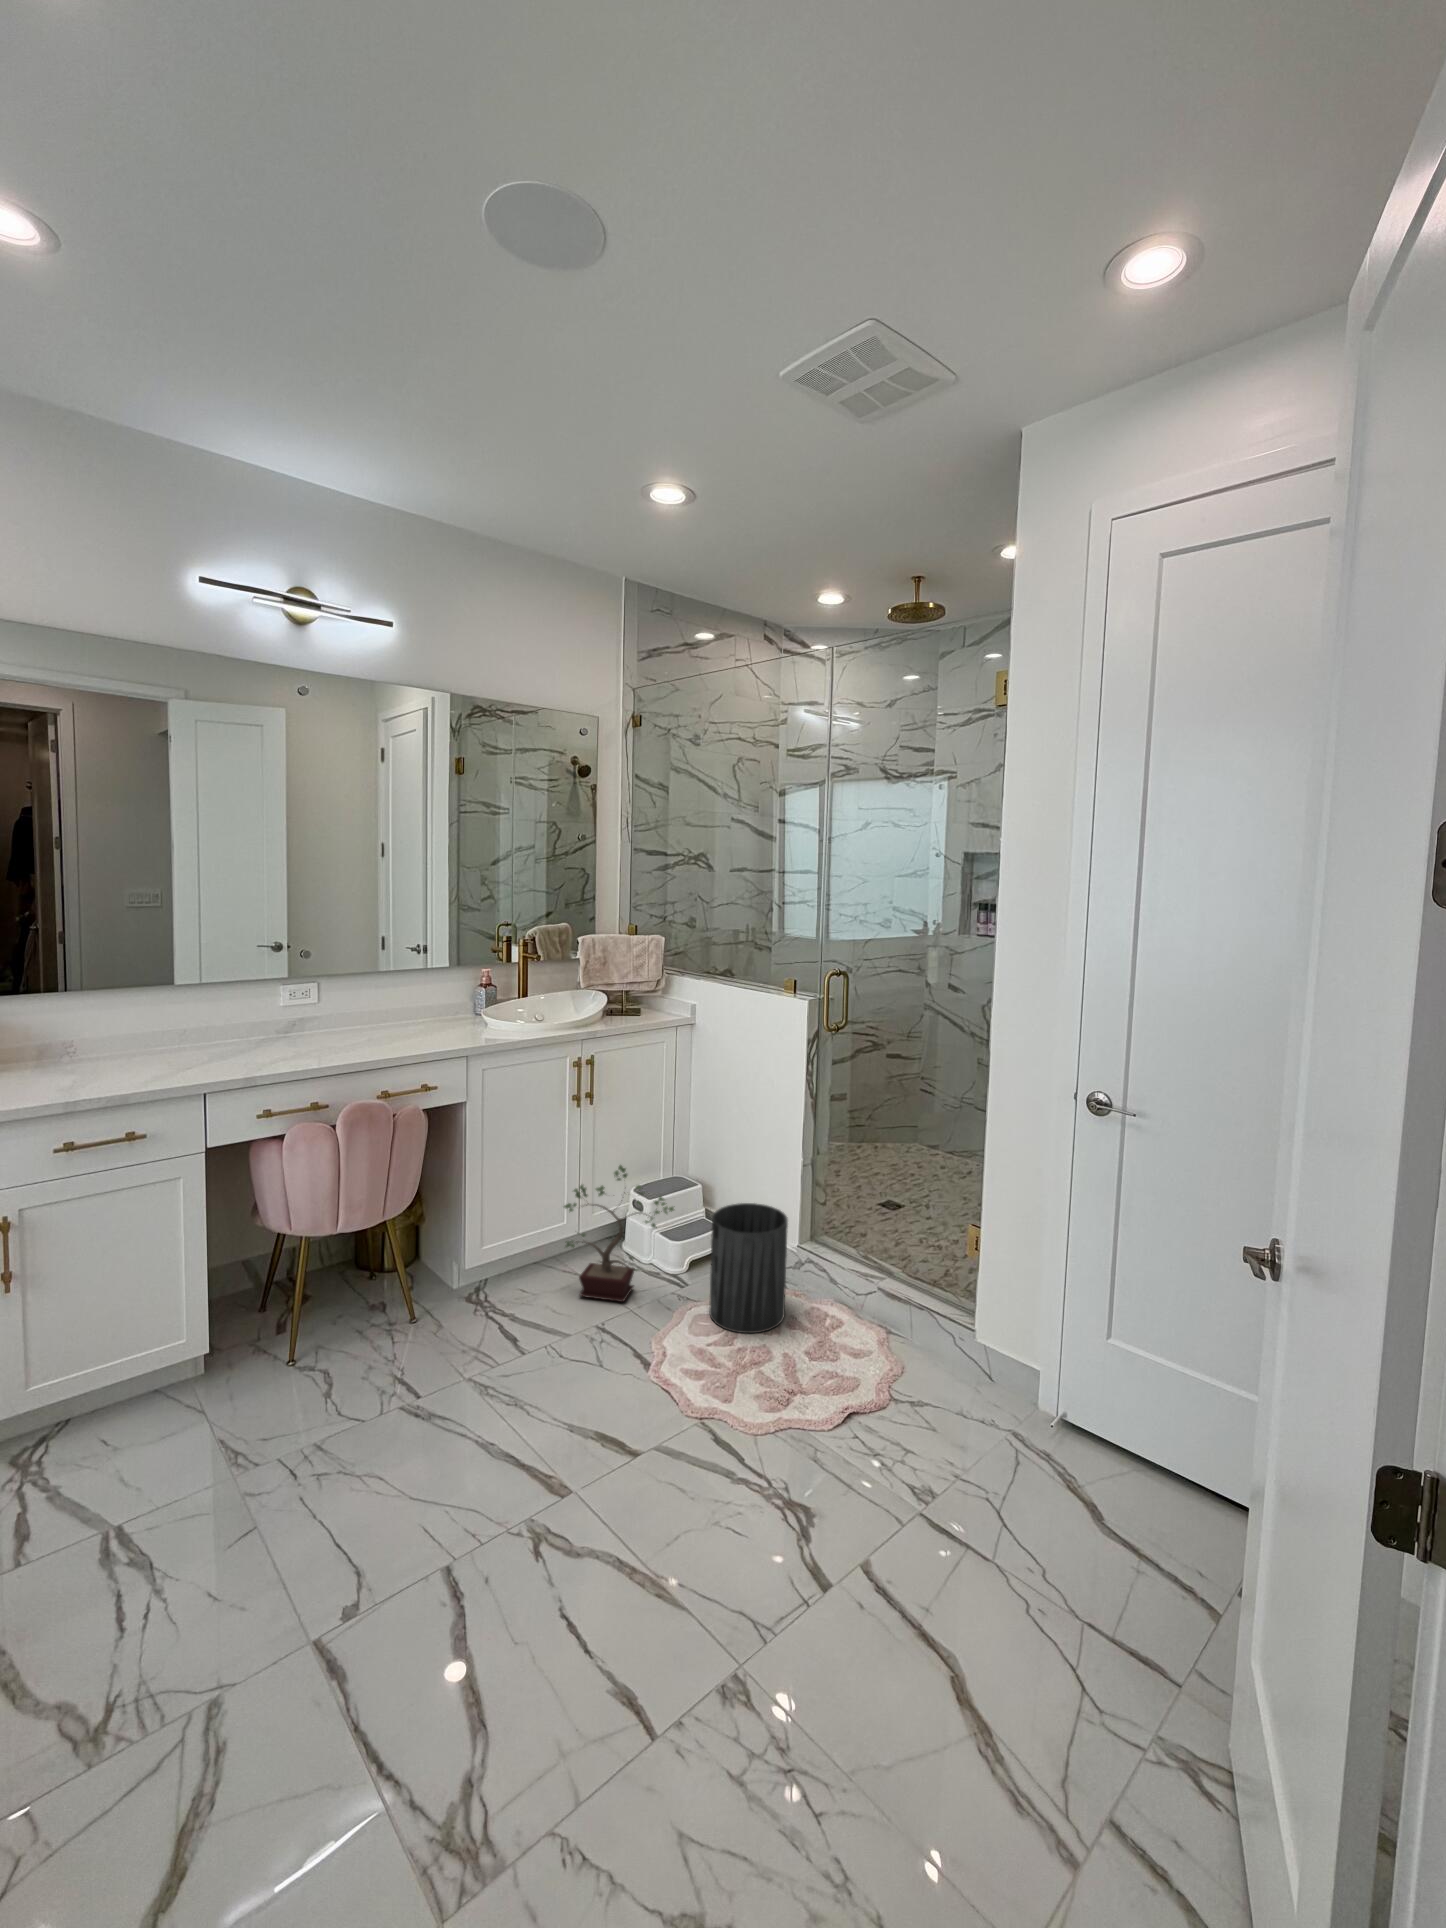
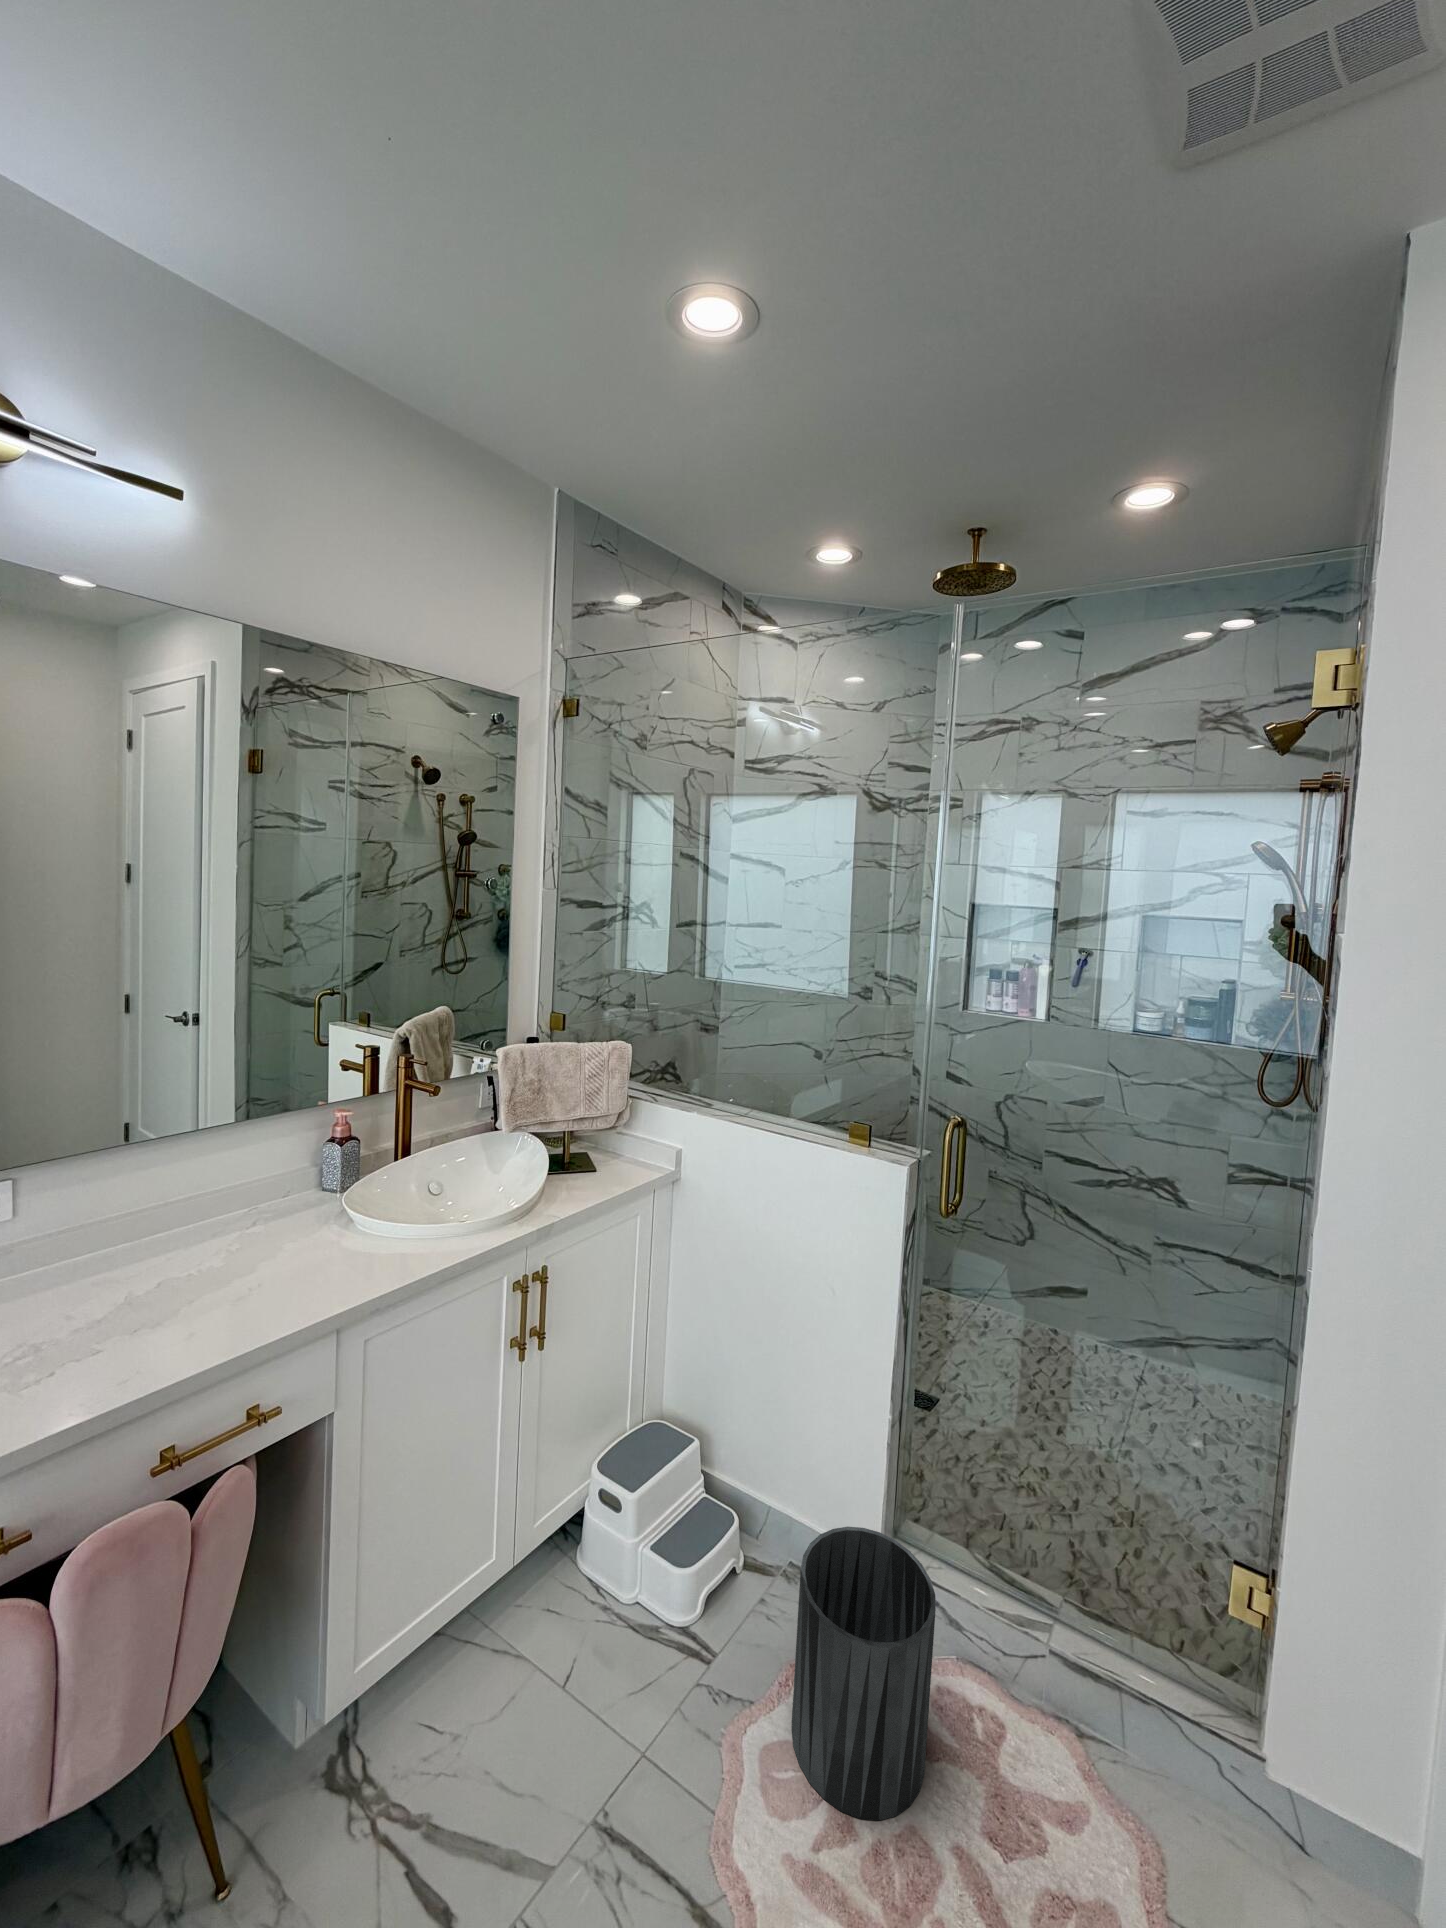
potted plant: present [564,1165,674,1302] -> none [519,1500,748,1769]

